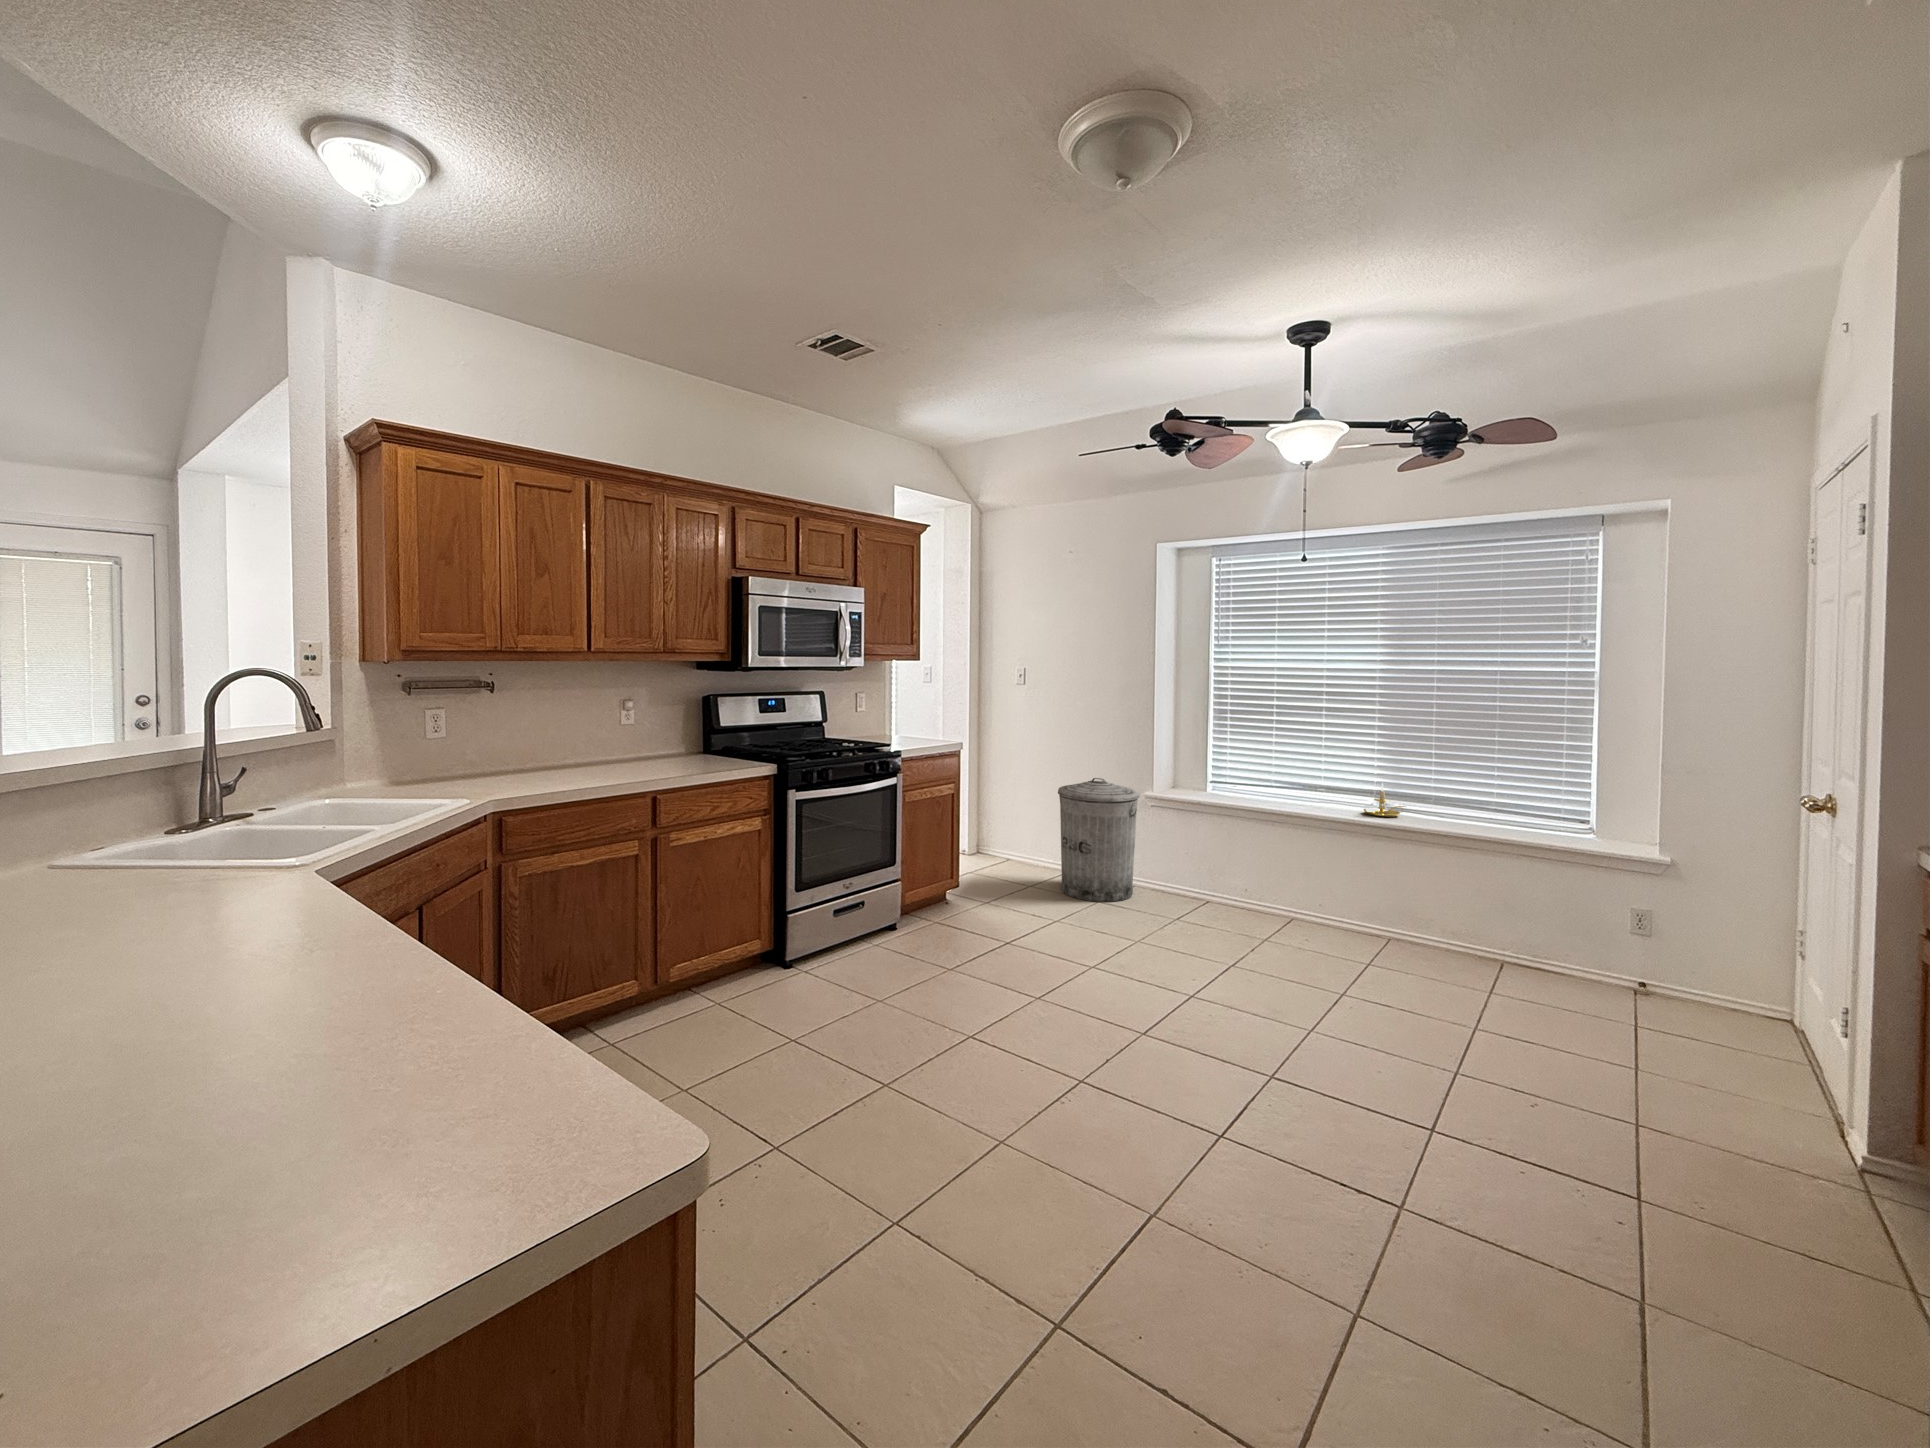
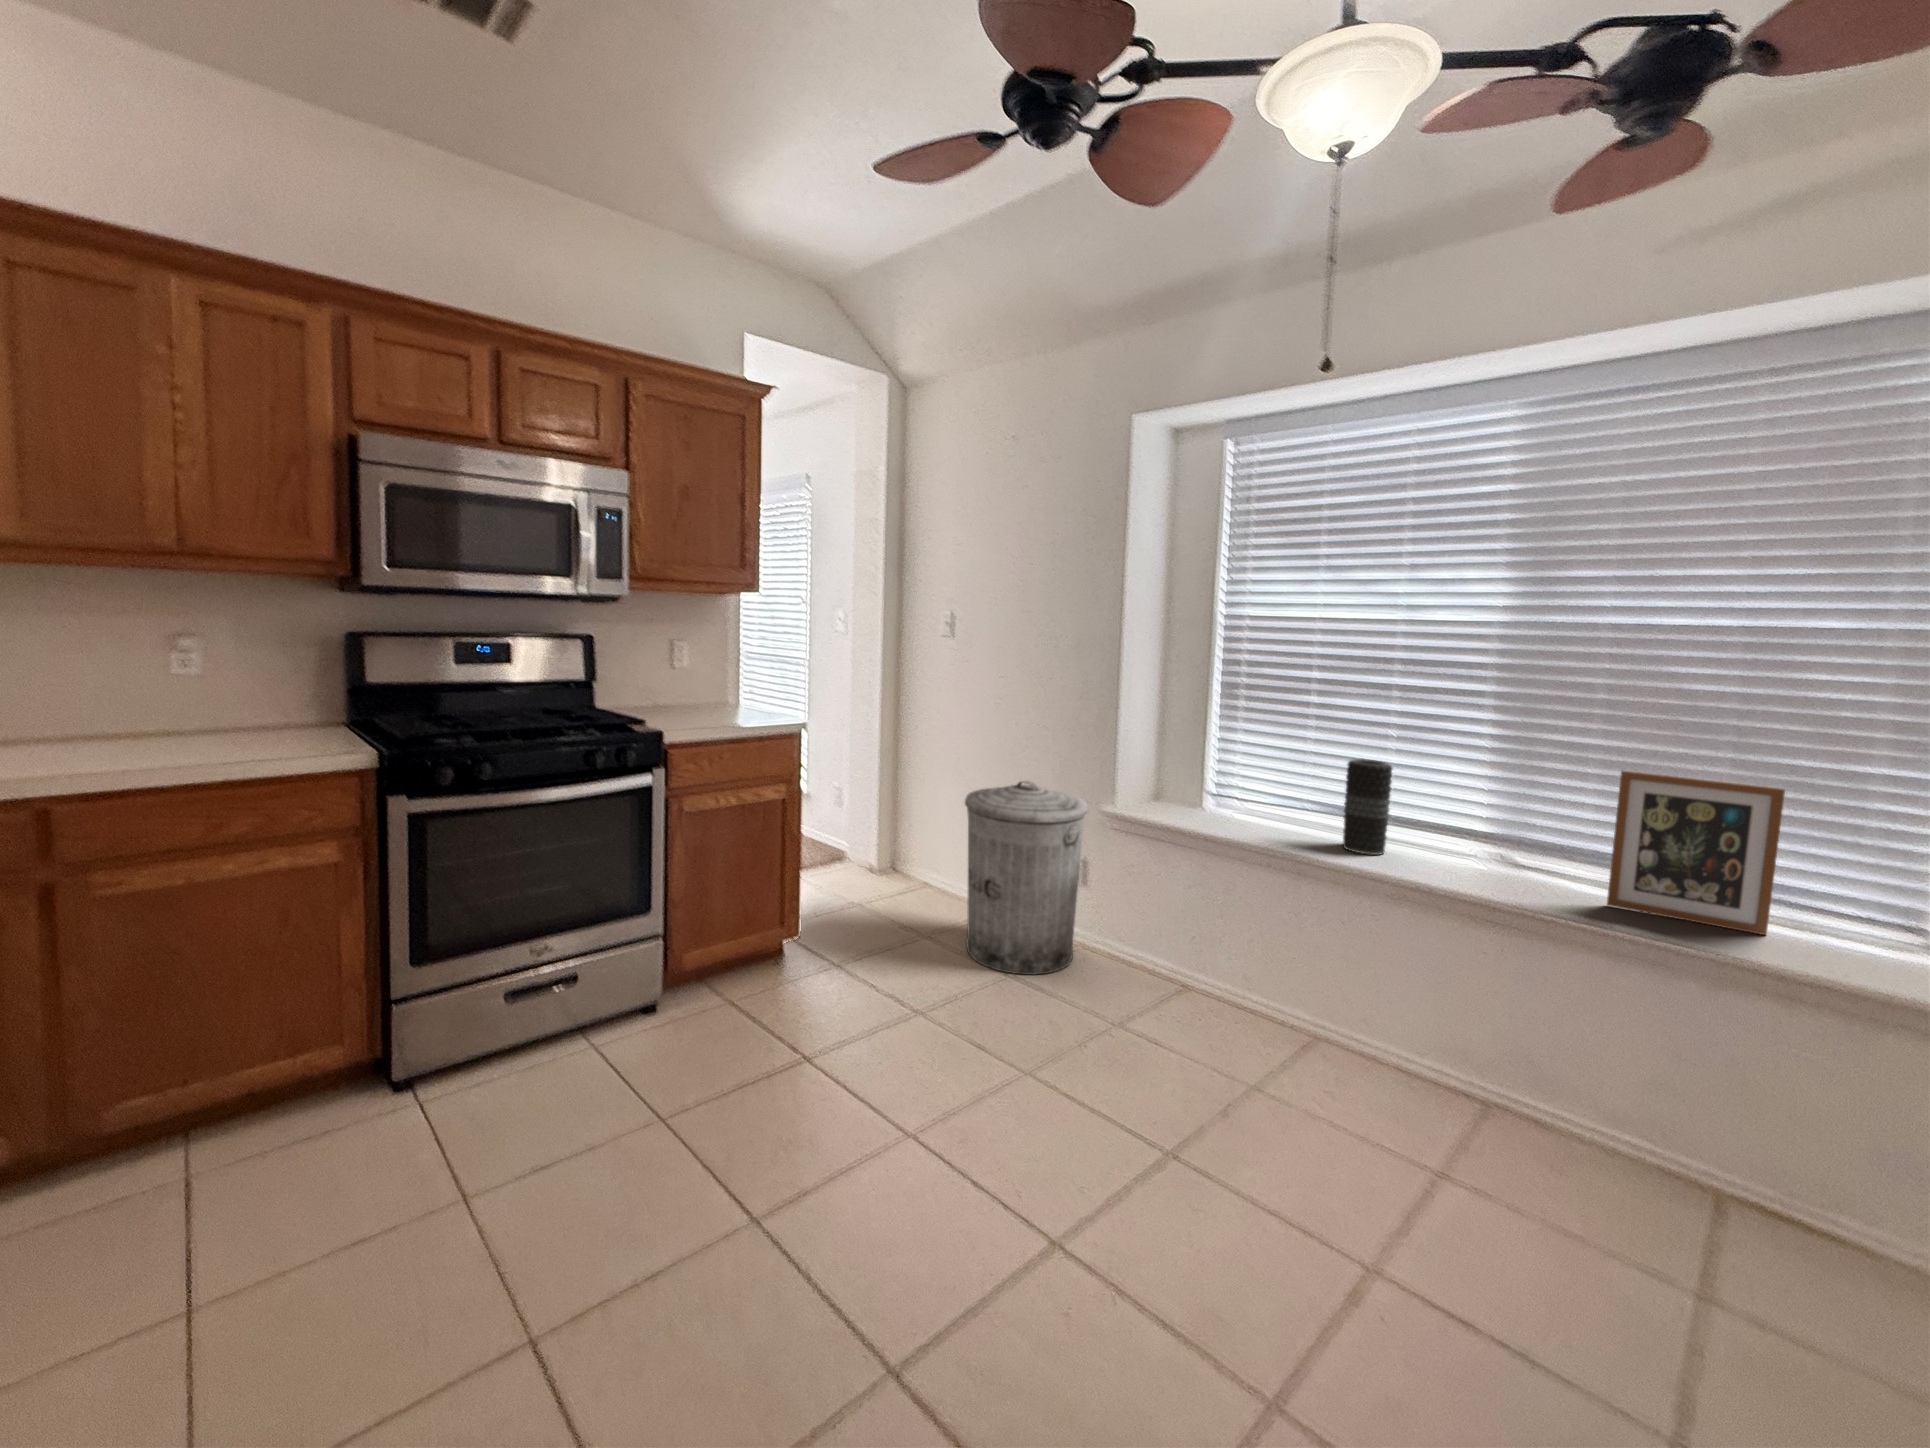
picture frame: none [1443,748,1520,829] -> present [1607,771,1785,935]
vase: none [1299,752,1326,808] -> present [1343,759,1392,855]
candle holder: present [1364,783,1405,817] -> none [1454,822,1536,885]

